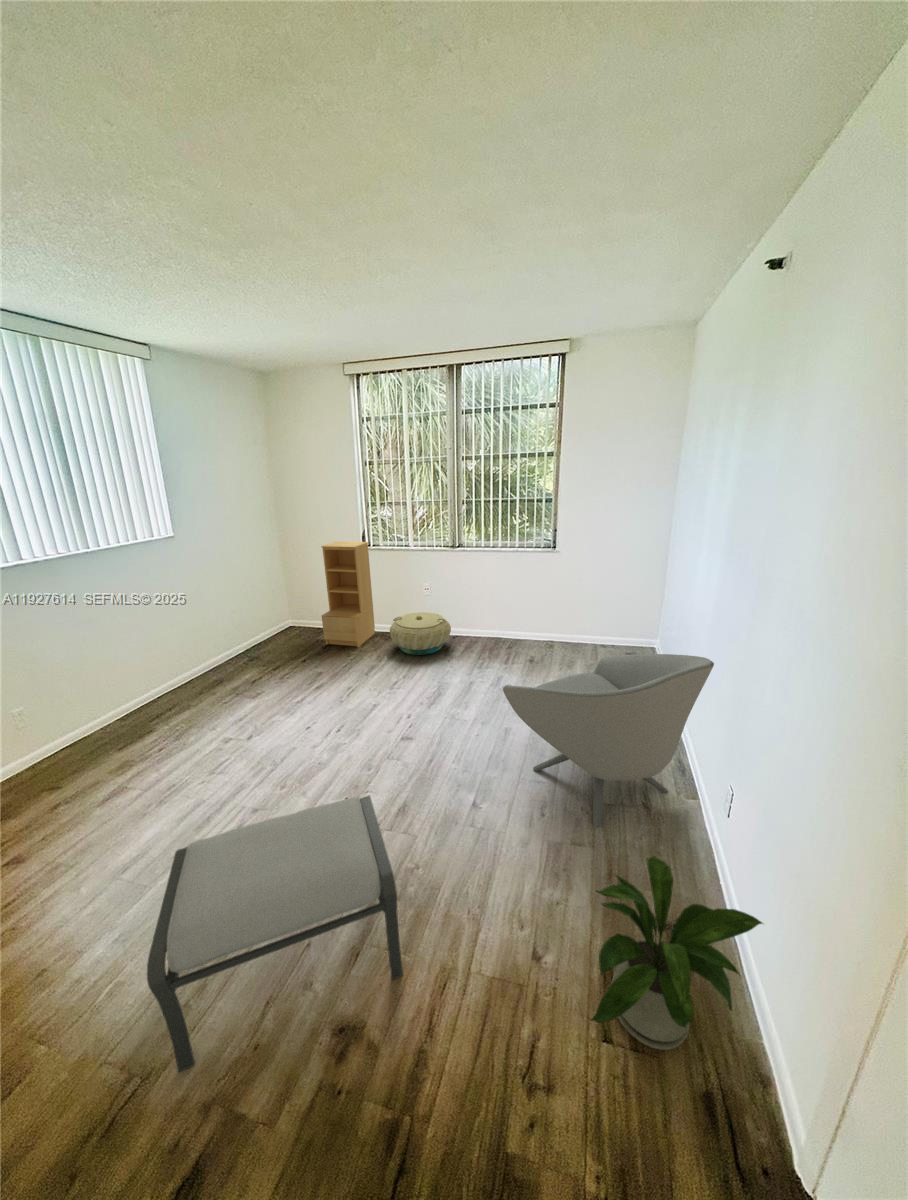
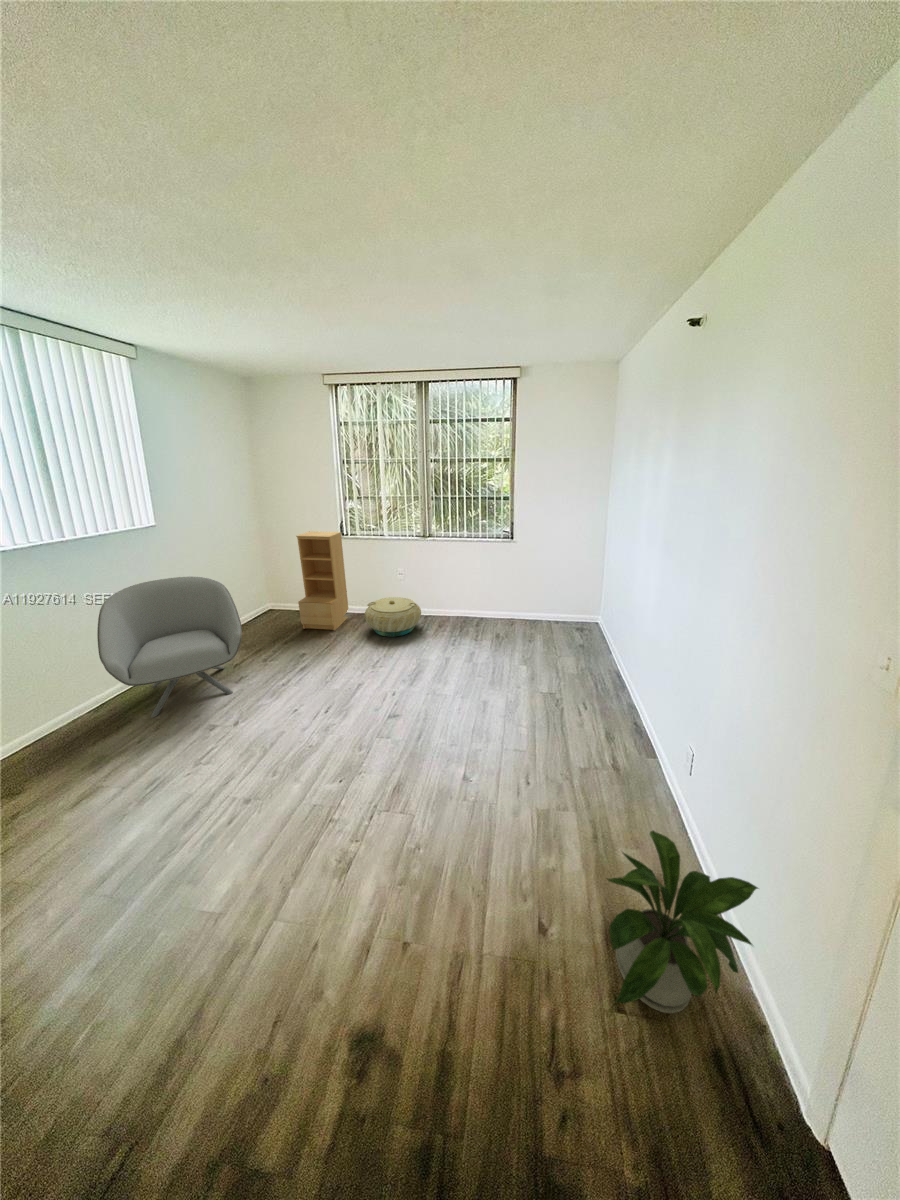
armchair: present [503,654,714,828] -> present [97,577,242,717]
ottoman: present [147,796,403,1072] -> none [145,787,418,1111]

